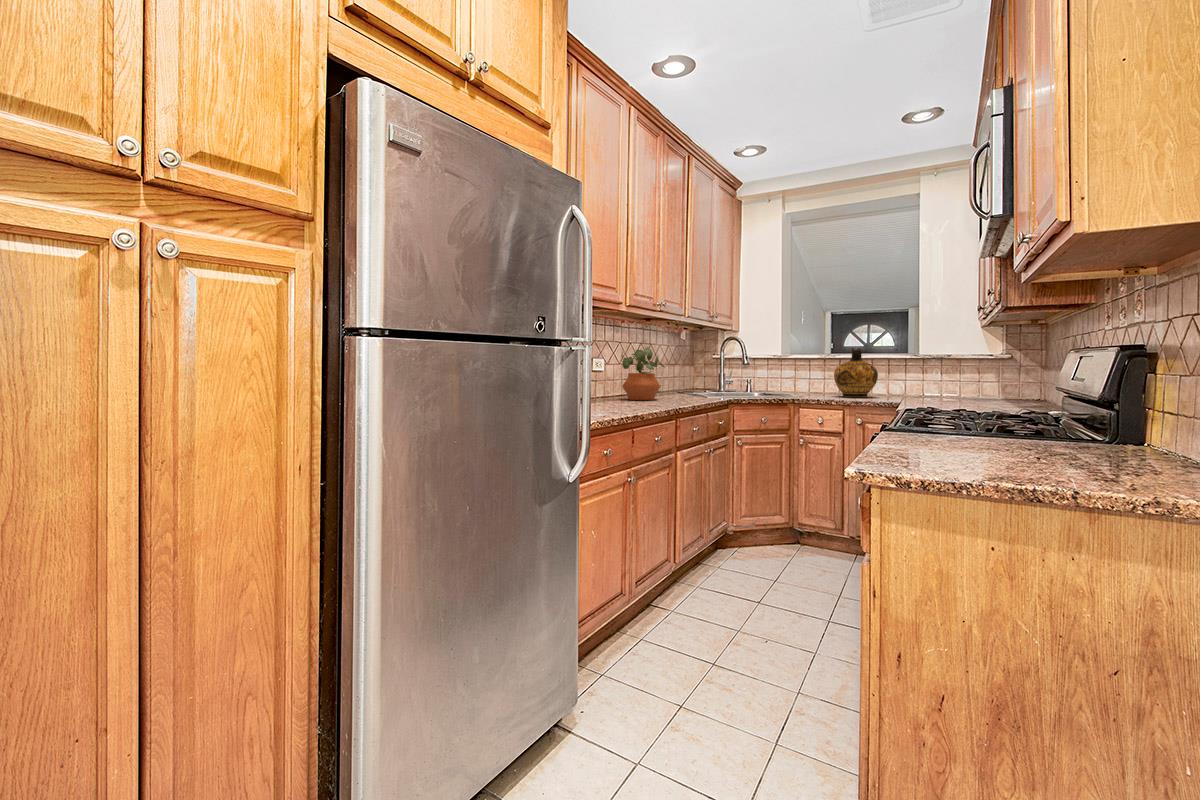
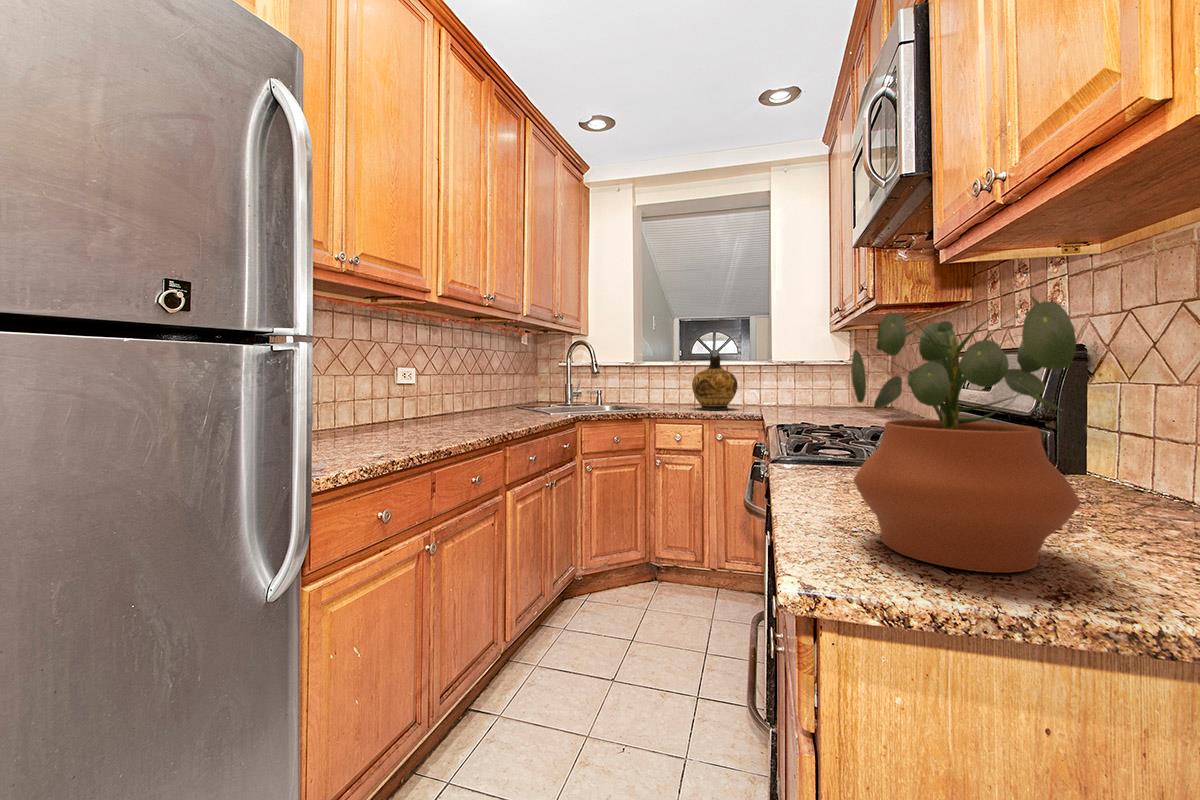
potted plant: present [622,347,665,400] -> present [851,295,1081,573]

